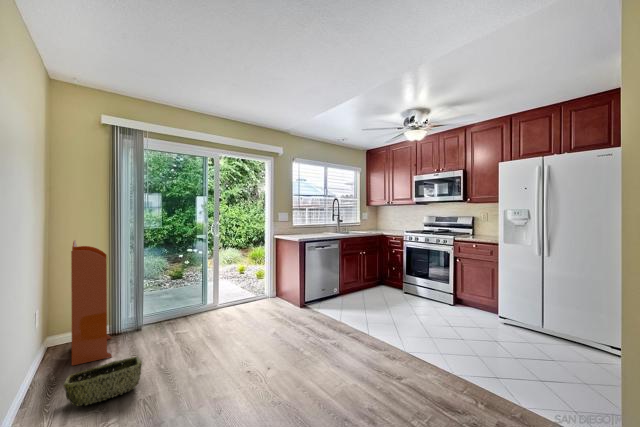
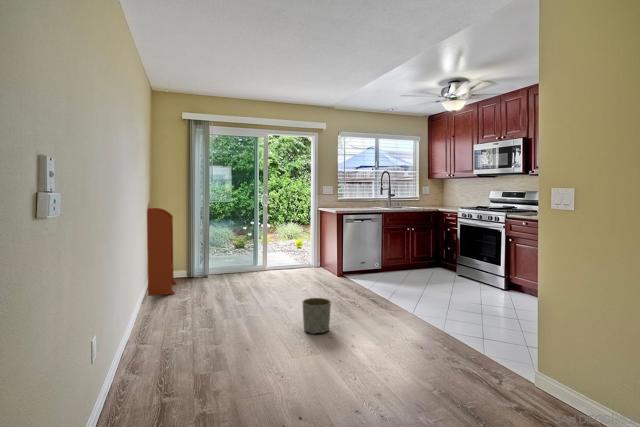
planter: none [305,354,339,406] -> present [302,298,331,334]
woven basket: present [63,357,142,406] -> none [140,290,191,315]

